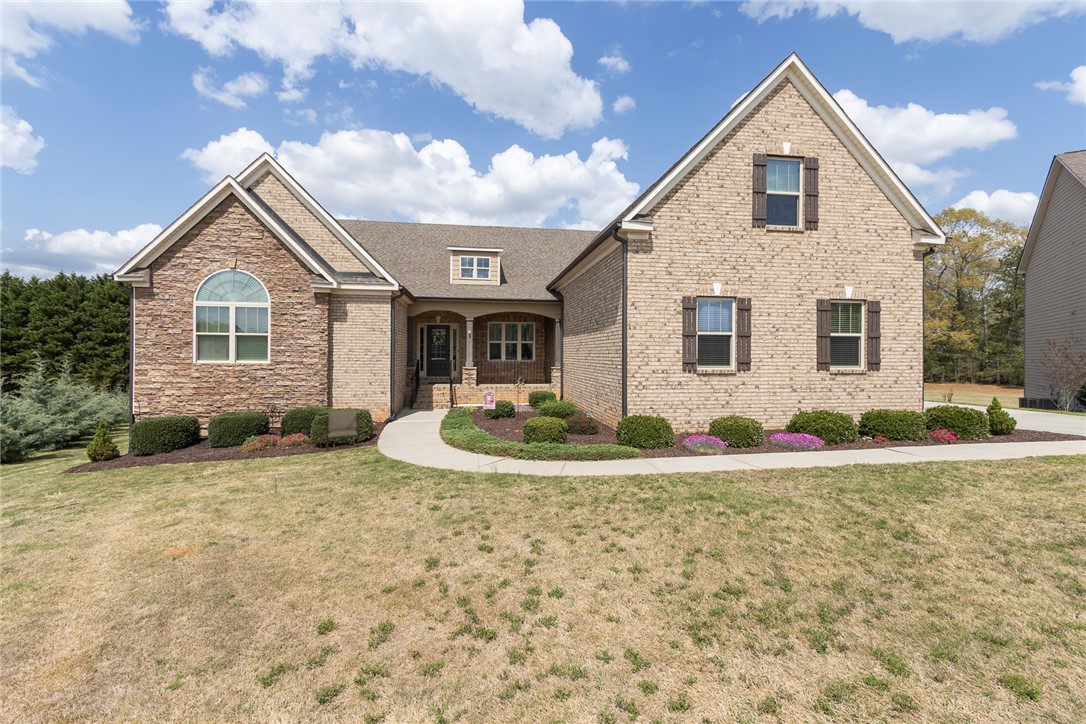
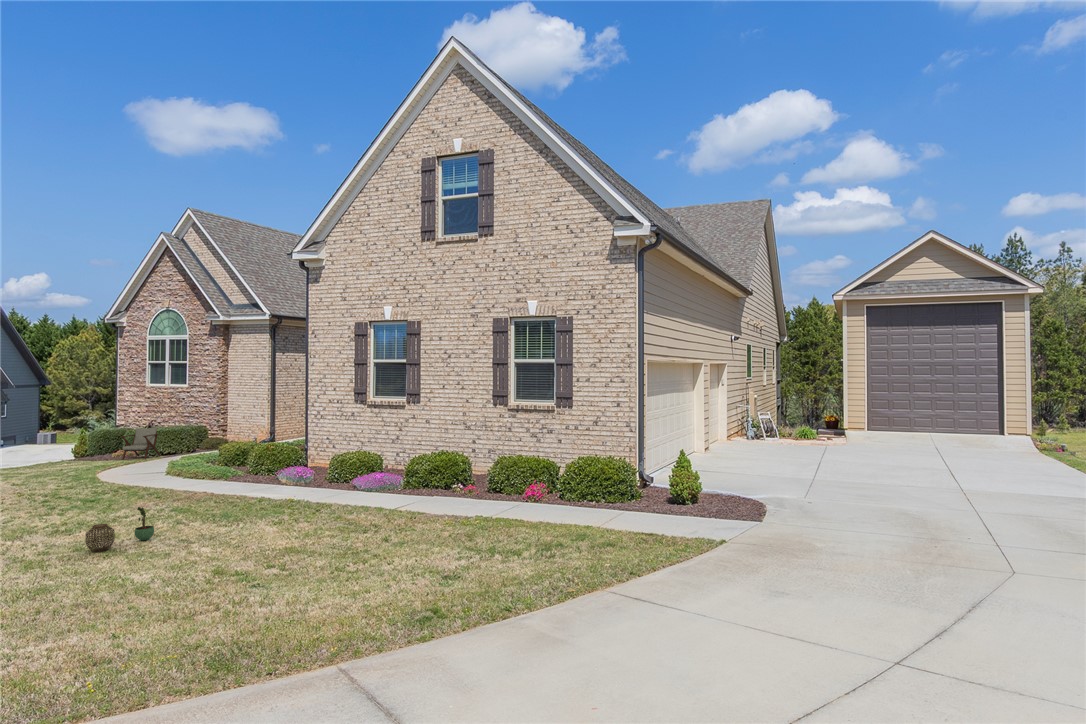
potted plant: none [930,488,963,528] -> present [134,507,154,540]
woven basket: none [966,514,1009,552] -> present [85,524,115,552]

